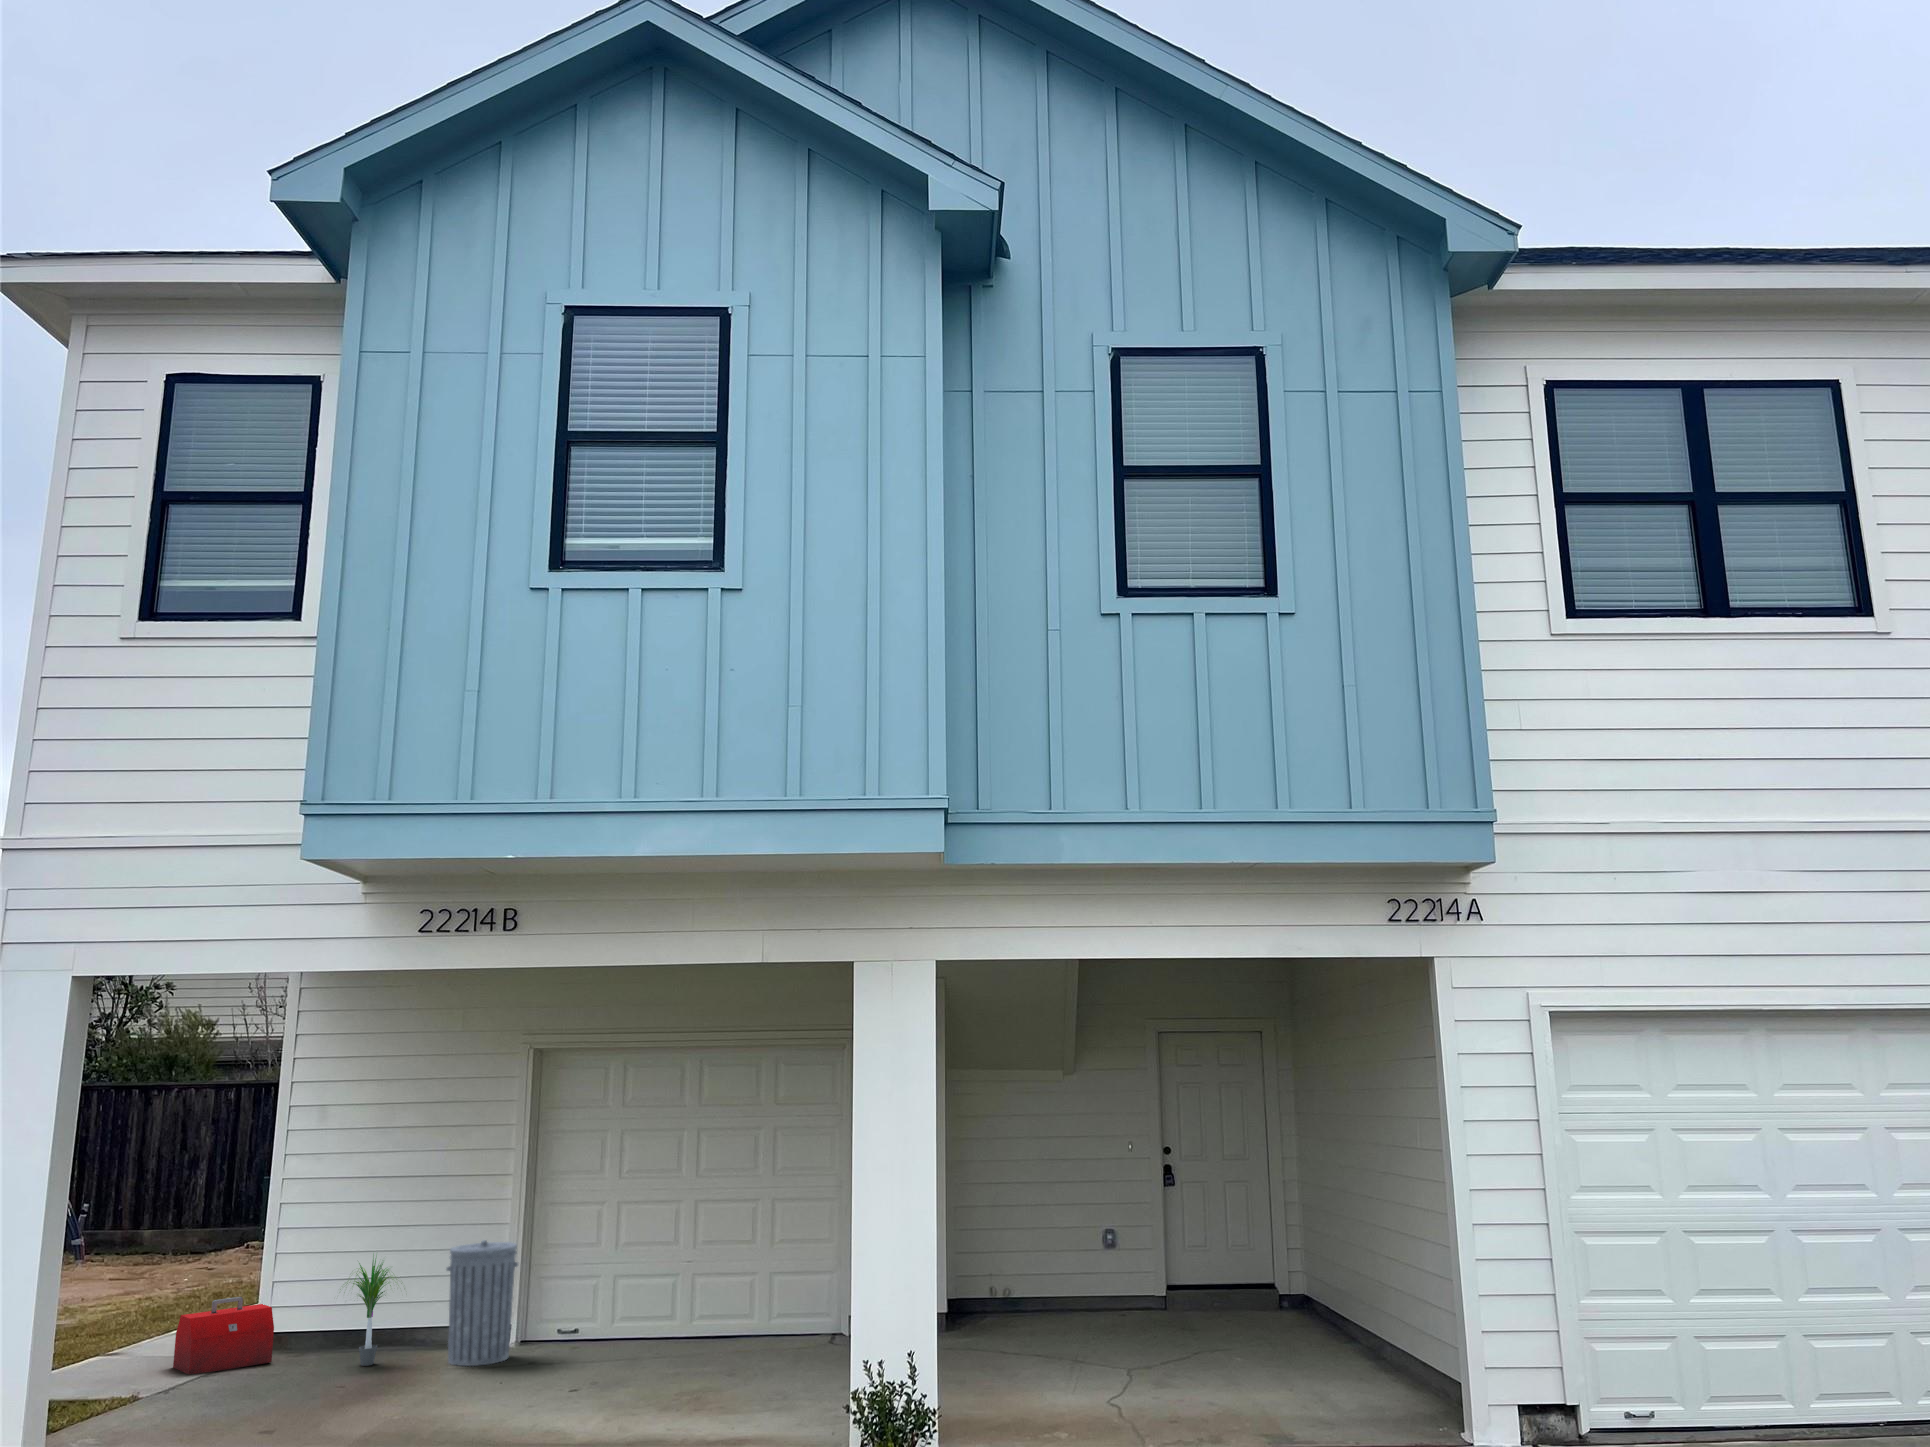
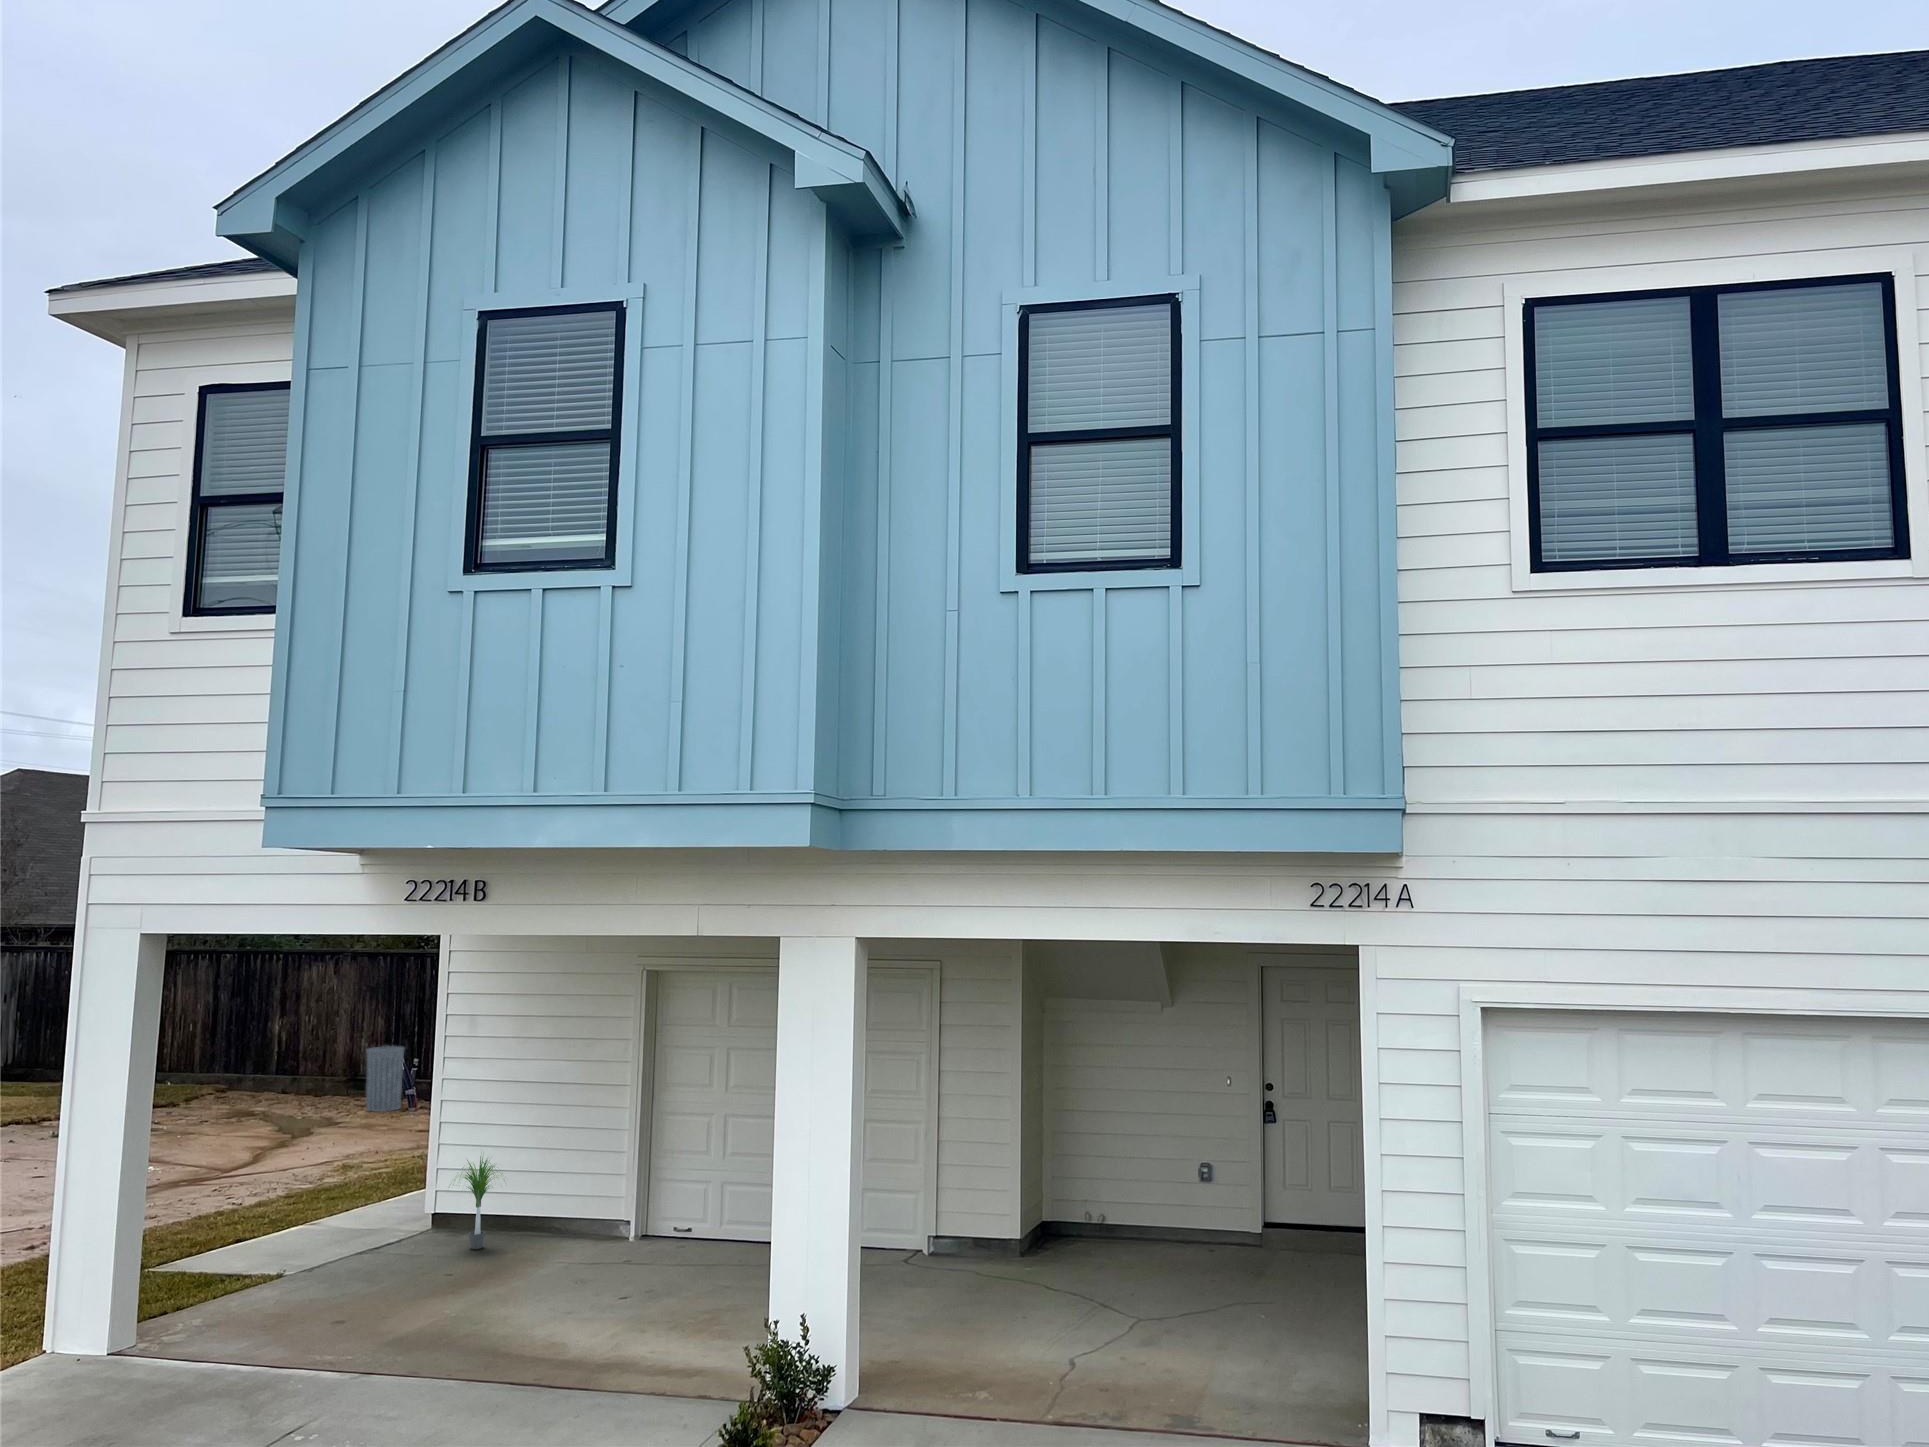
trash can: present [447,1240,518,1366] -> present [366,1046,404,1112]
toolbox: present [173,1297,274,1374] -> none [328,1181,406,1247]

